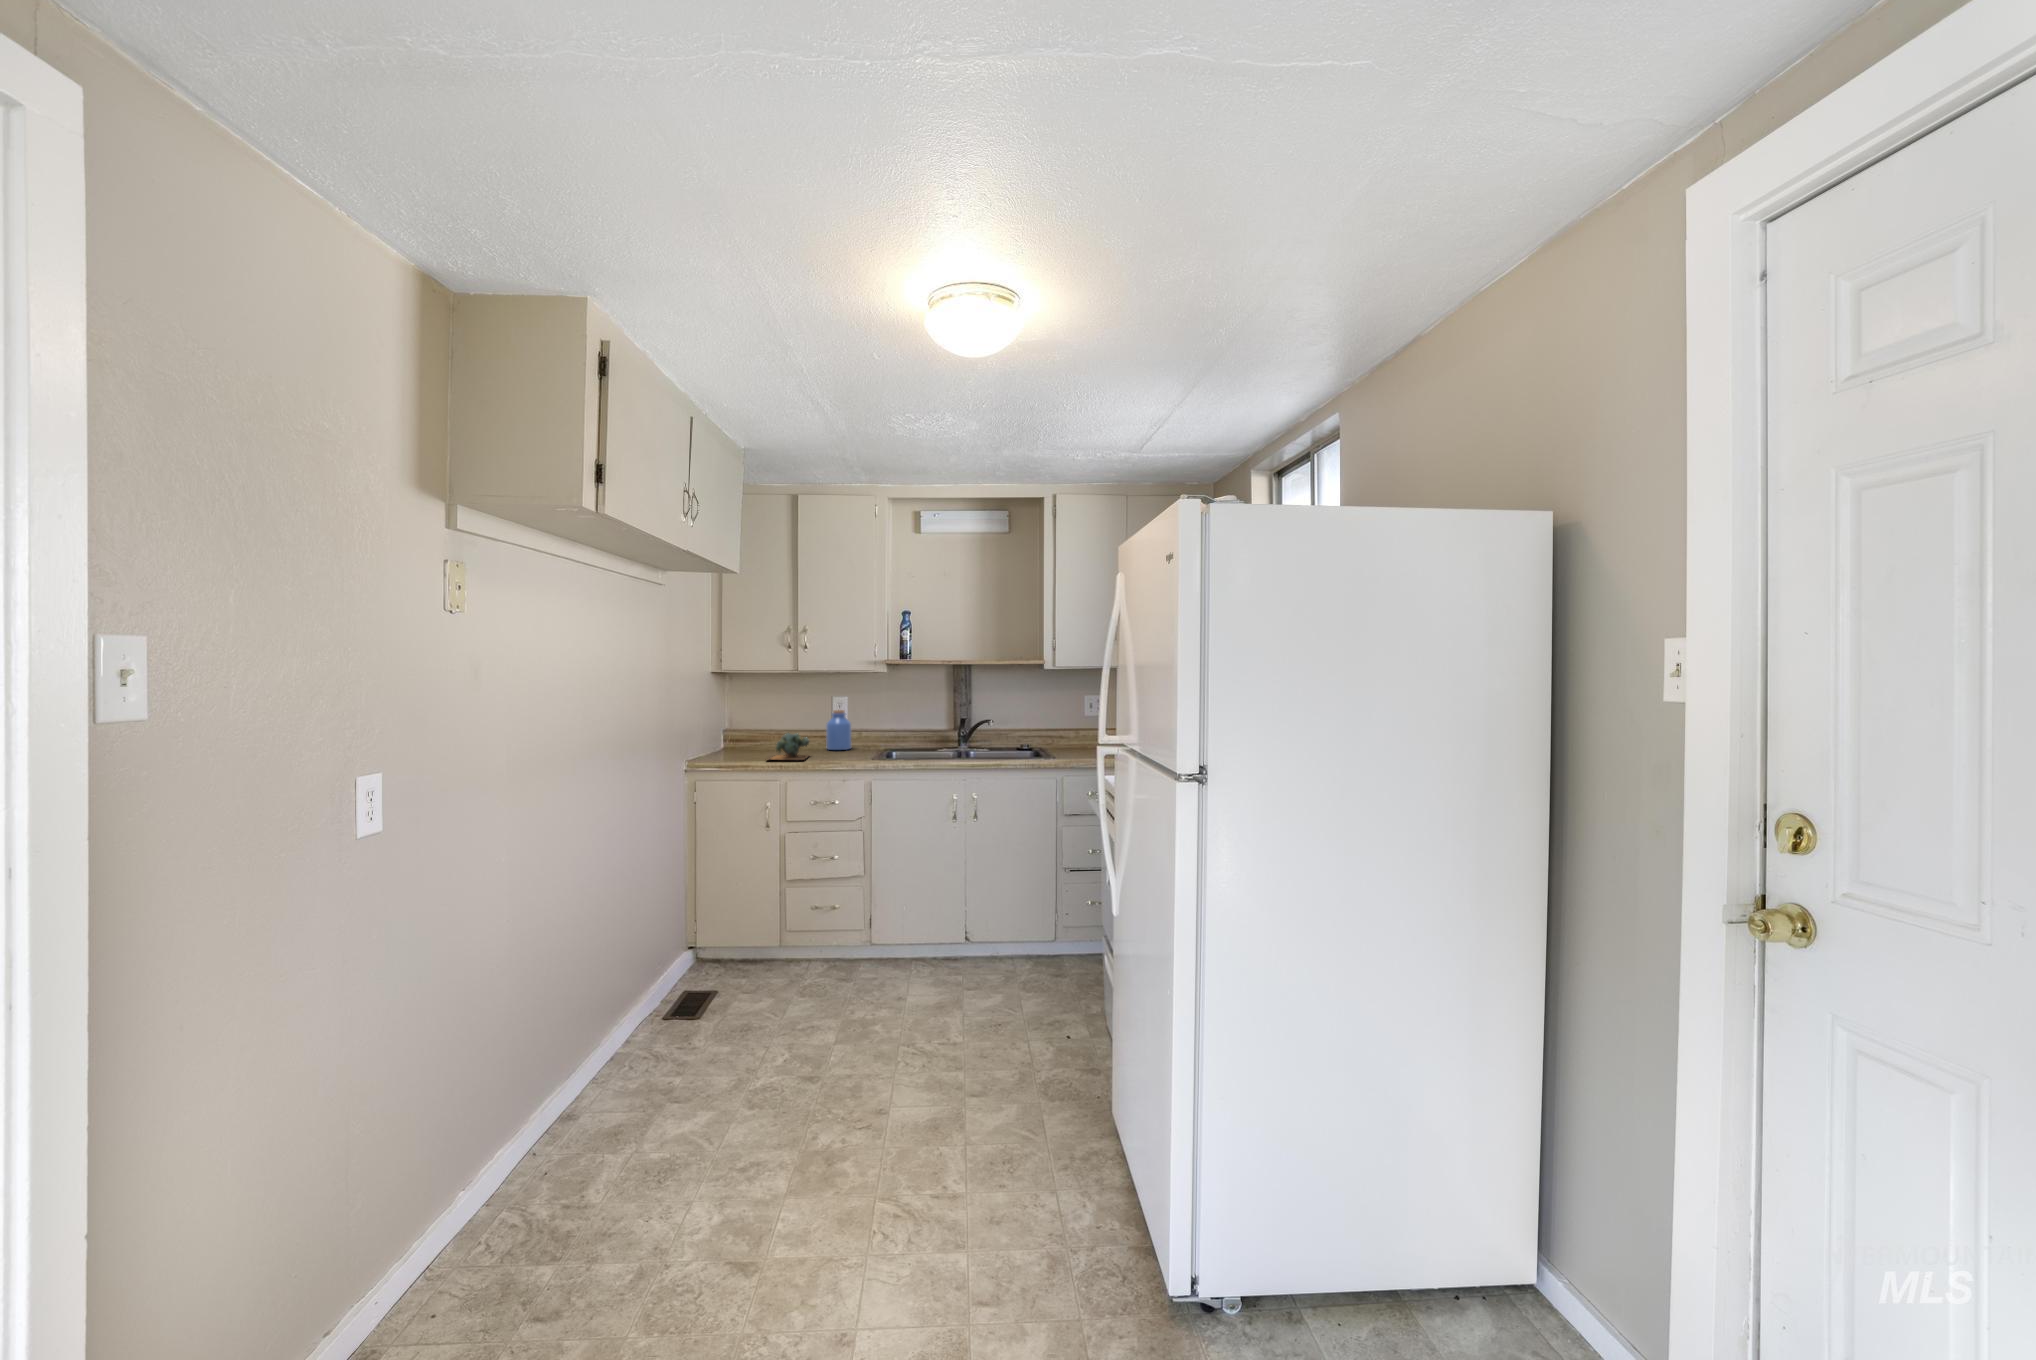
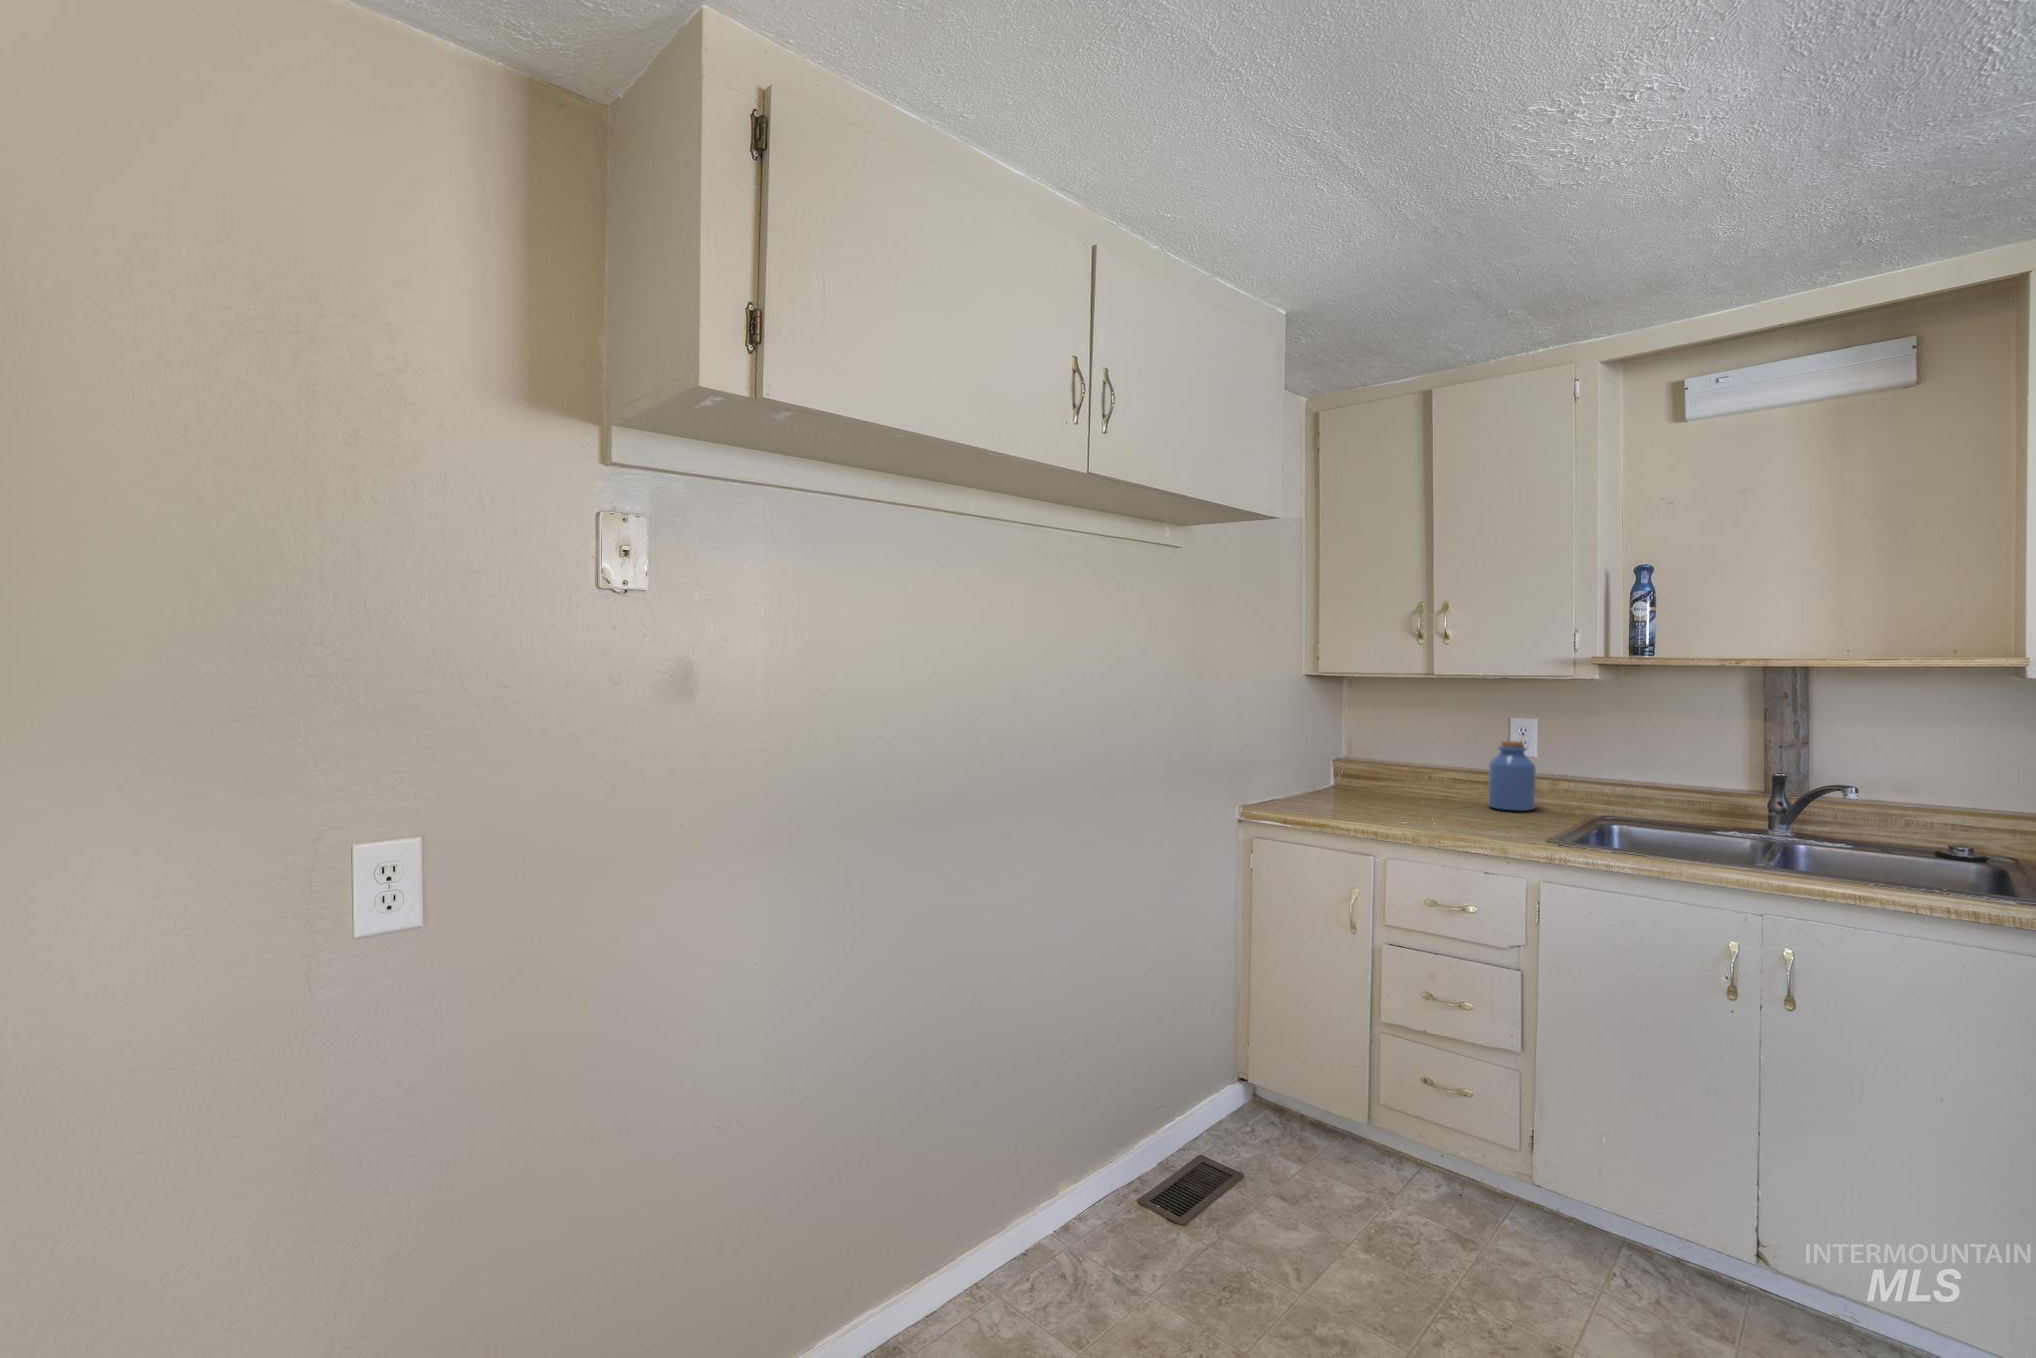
succulent plant: present [768,733,809,760] -> none [1365,774,1457,823]

